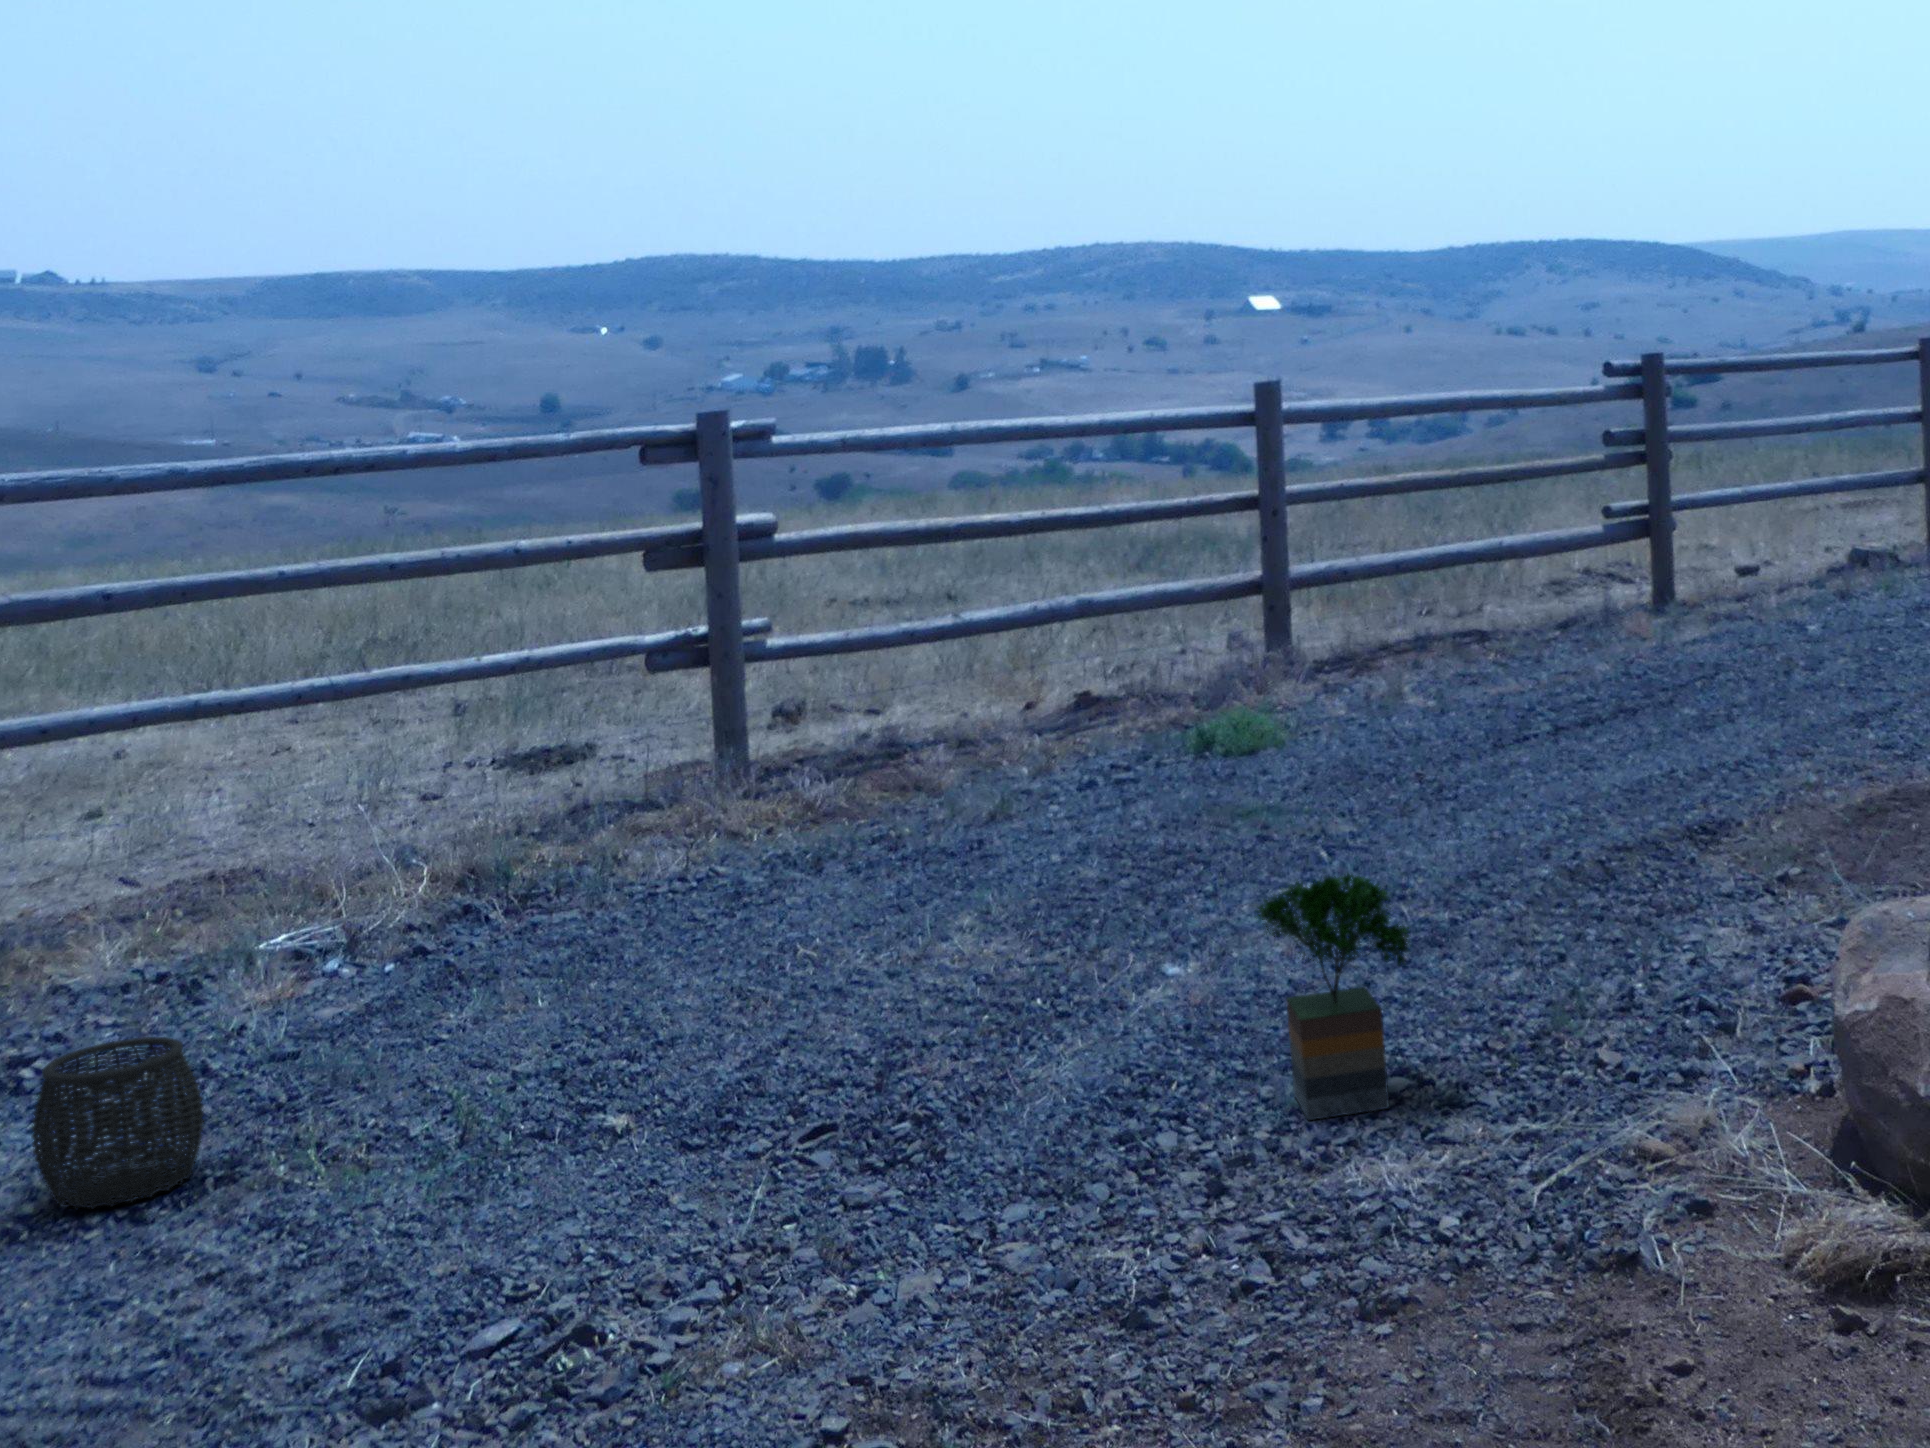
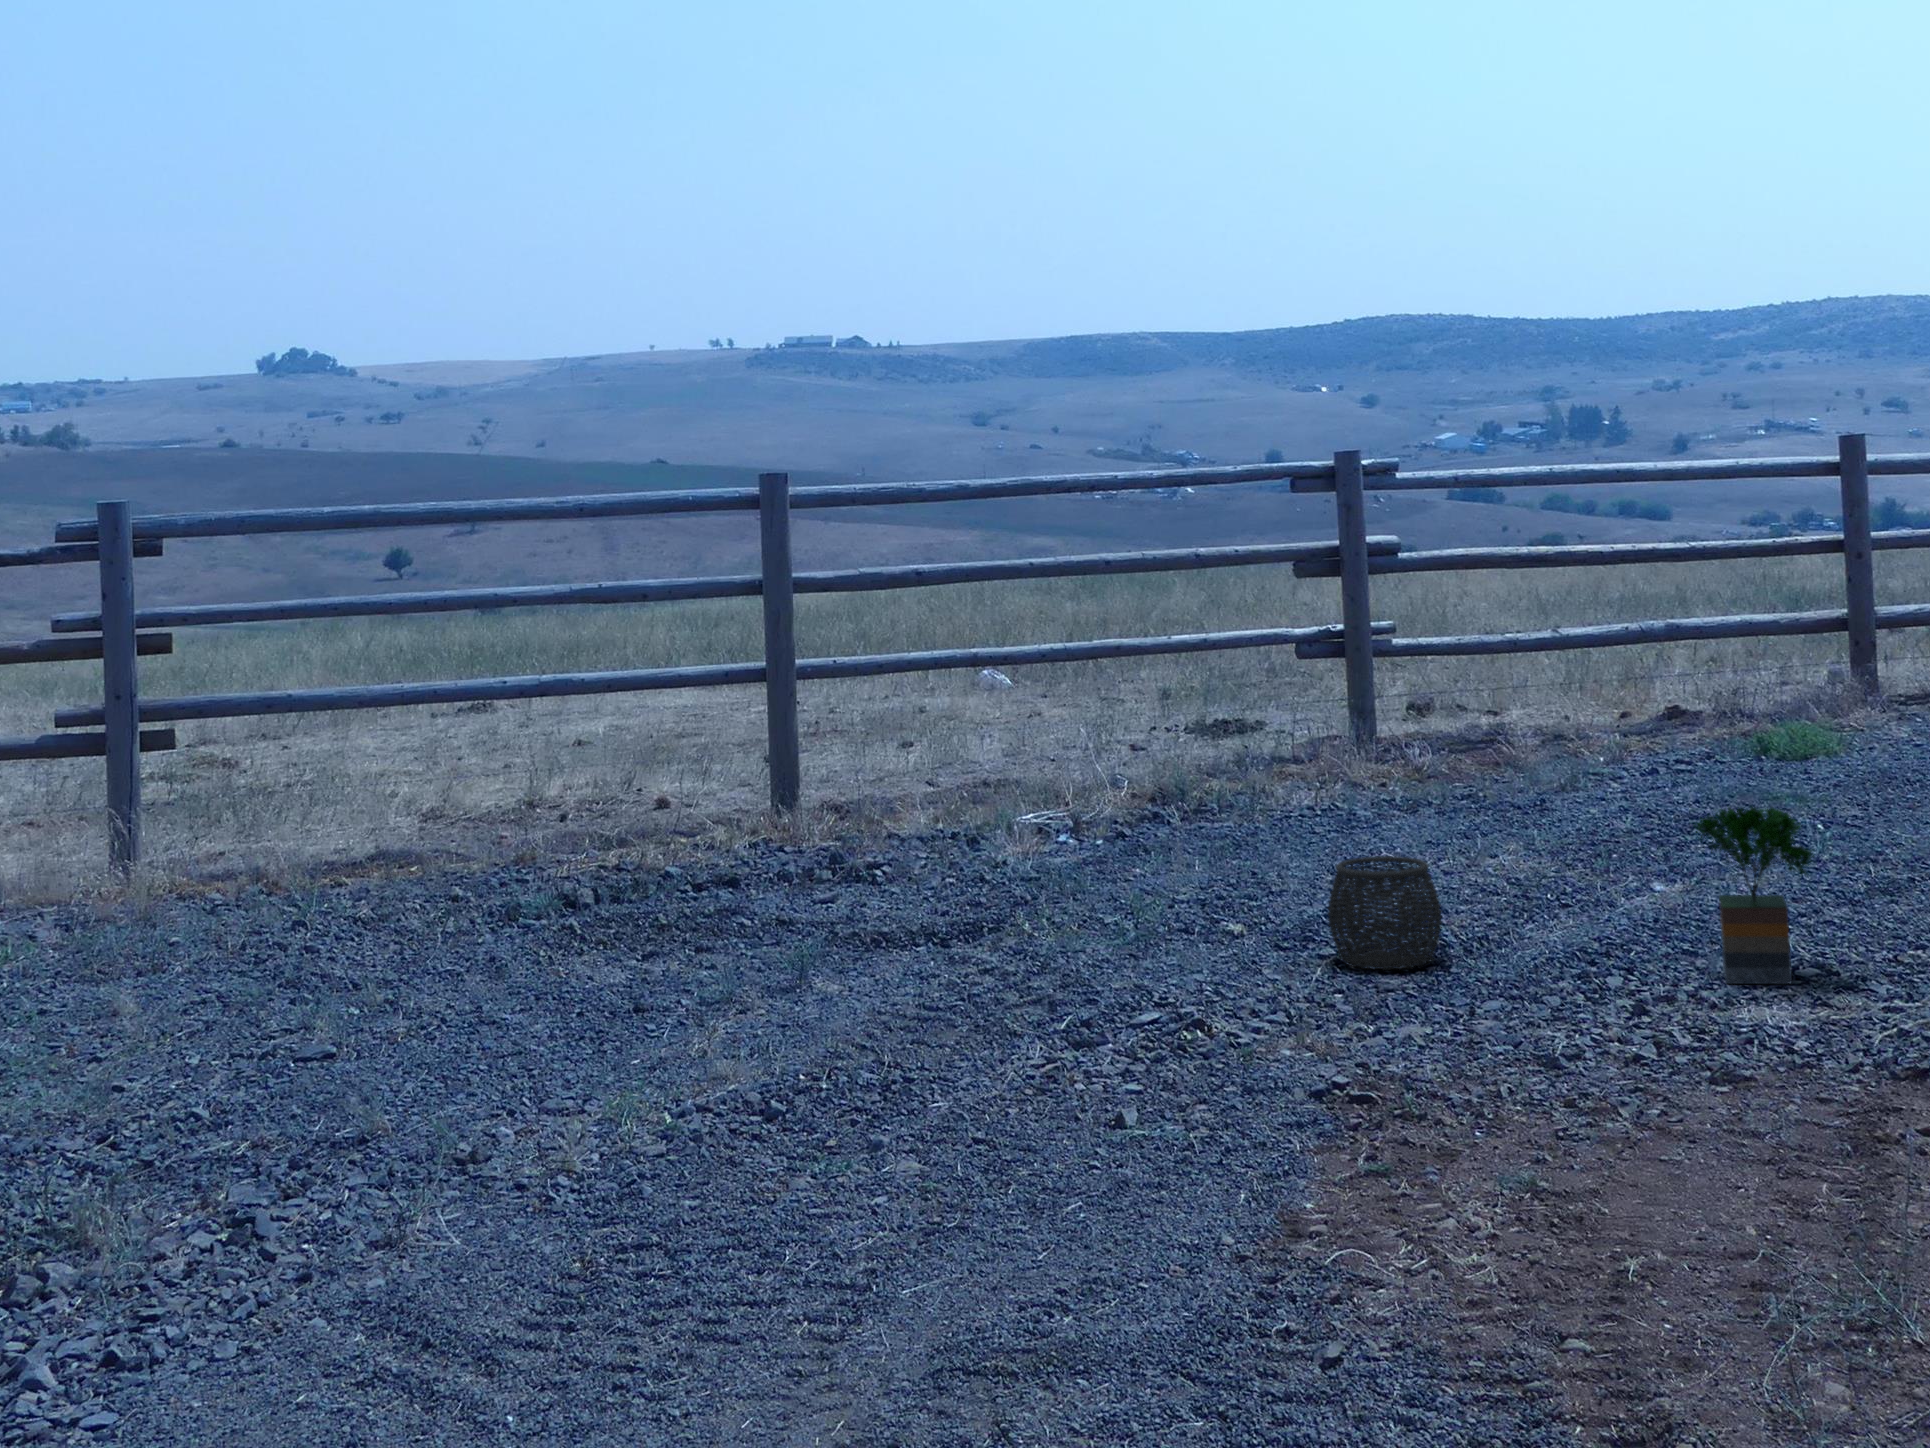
woven basket: present [32,1037,204,1209] -> present [1328,856,1442,970]

